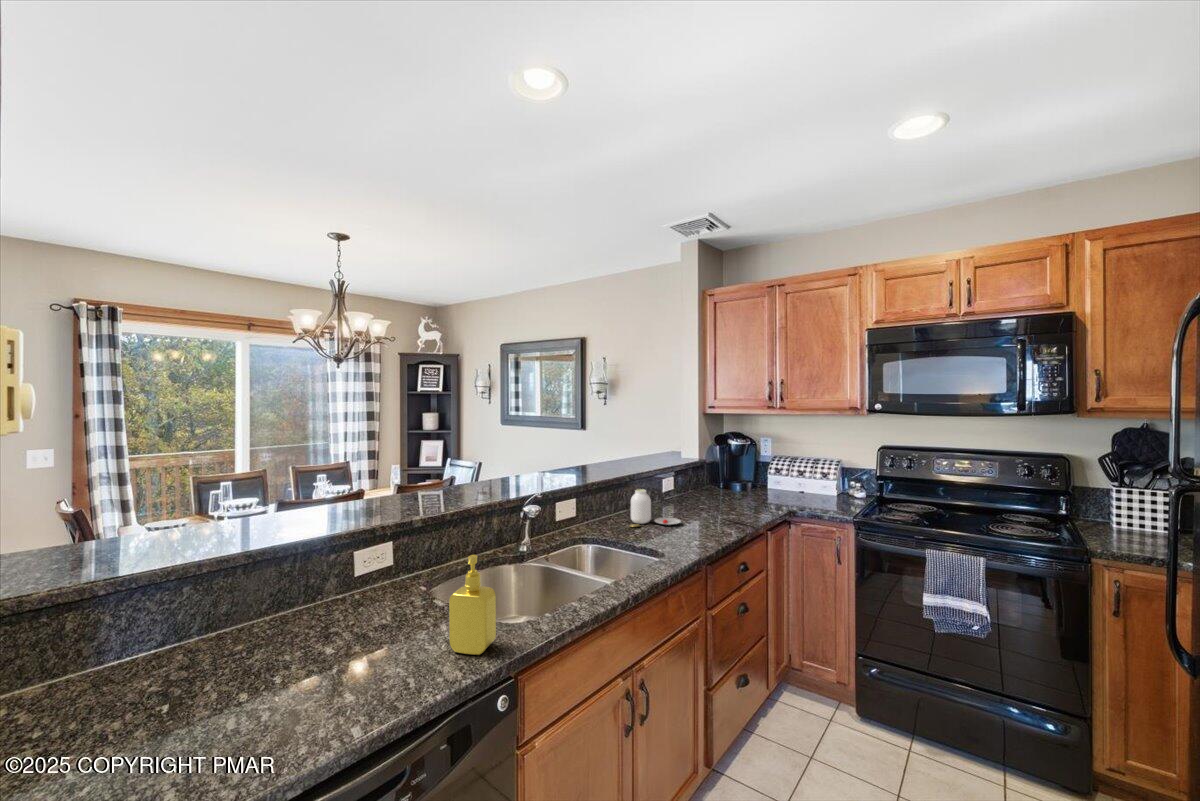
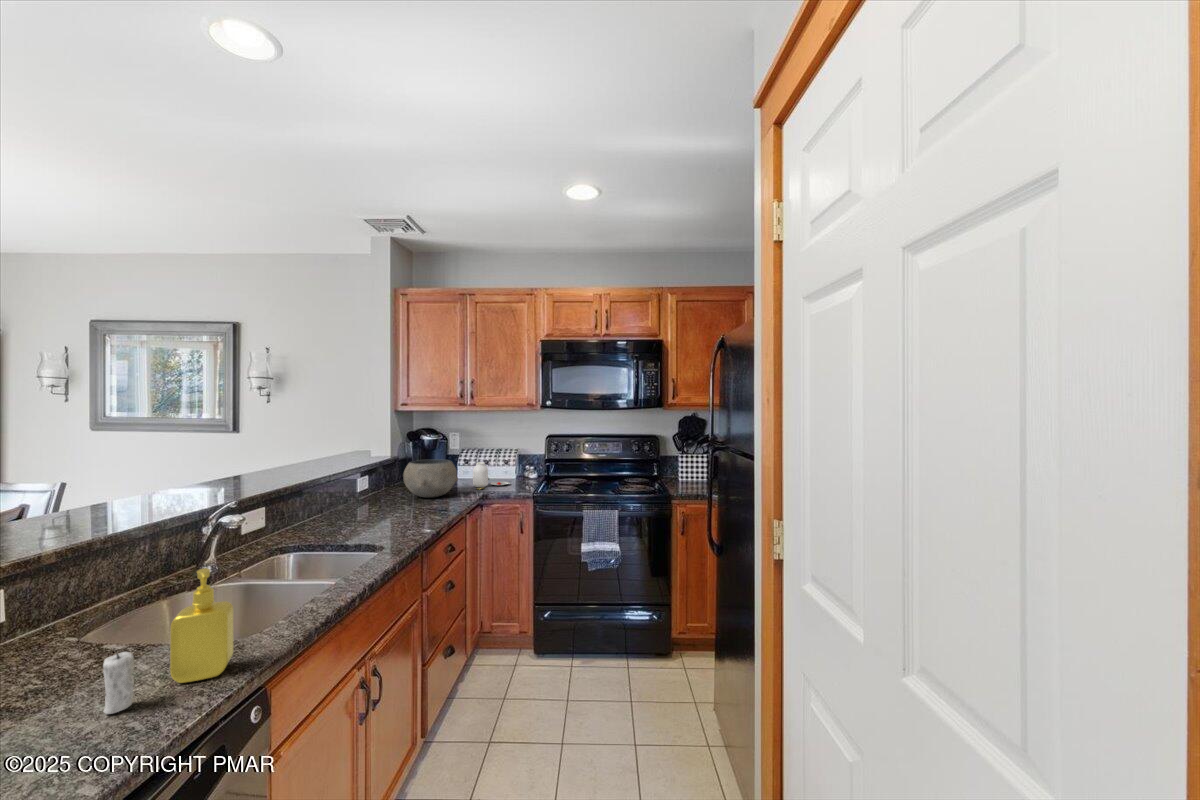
ceramic bowl: none [704,466,761,507] -> present [403,459,458,498]
jar: present [630,489,681,527] -> present [473,462,509,489]
candle: none [403,607,423,663] -> present [103,652,135,714]

